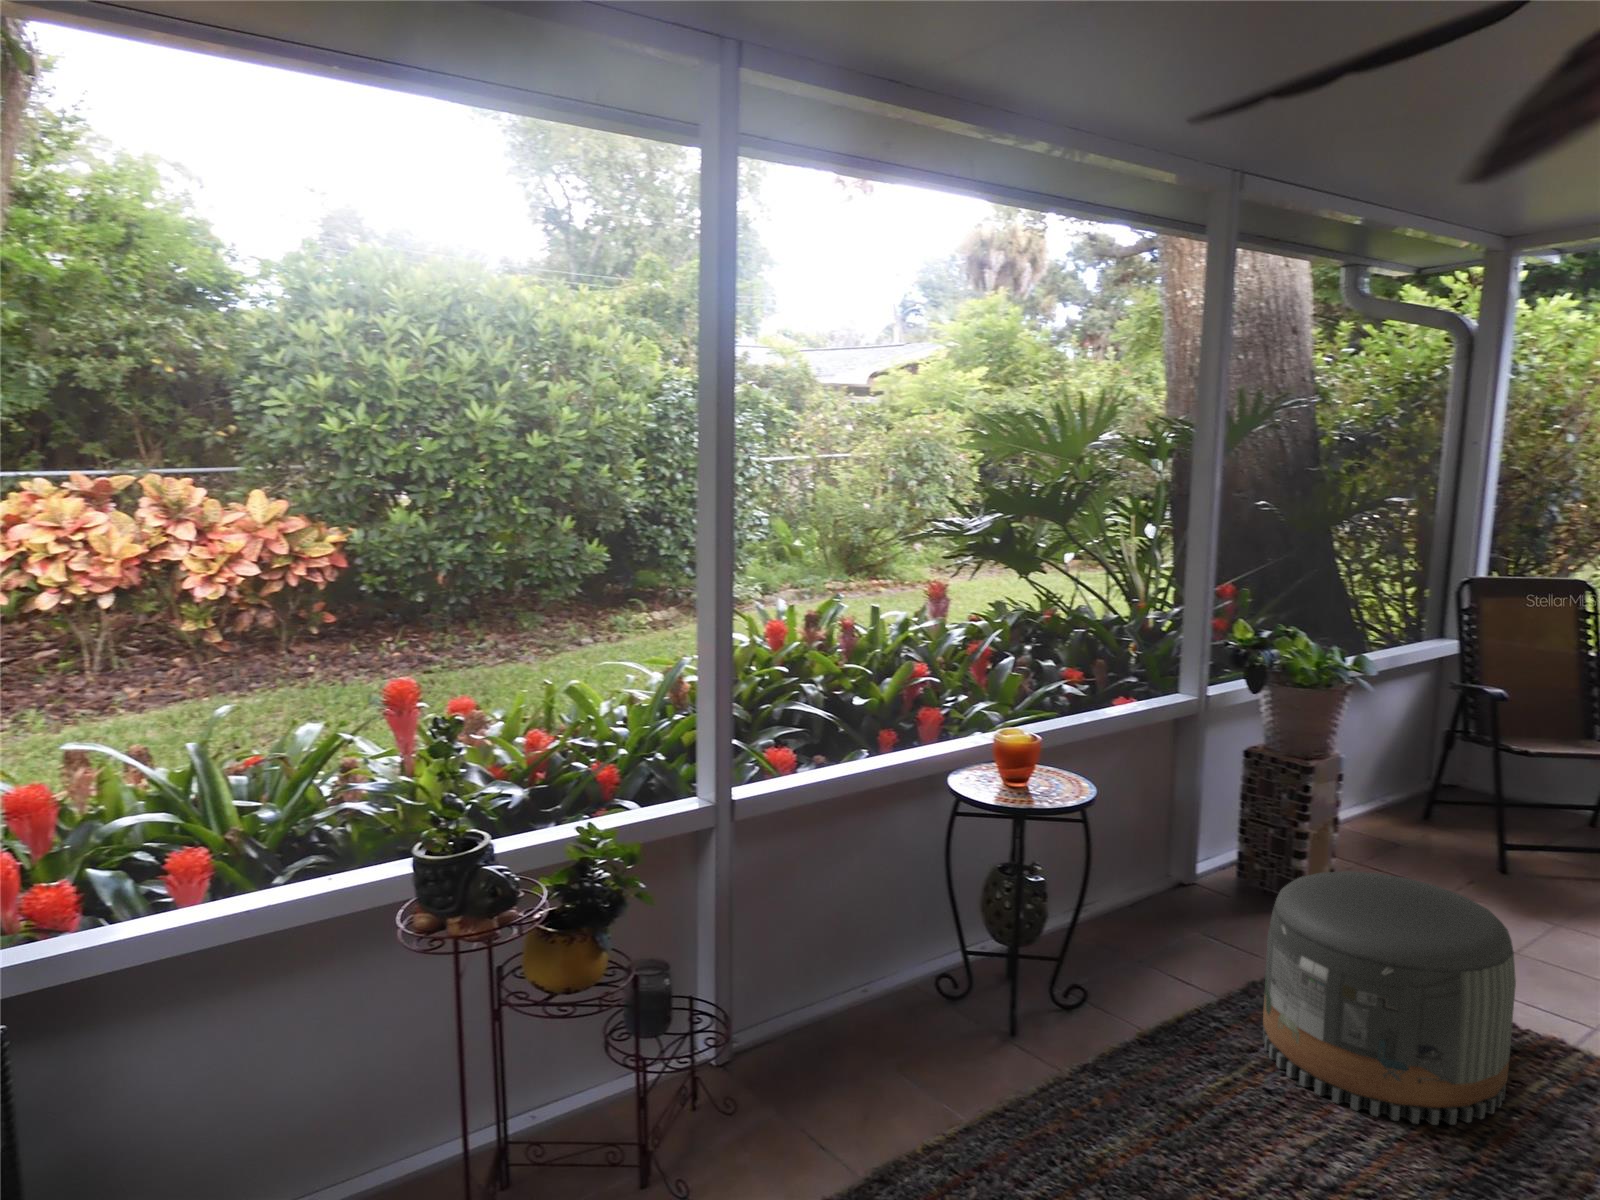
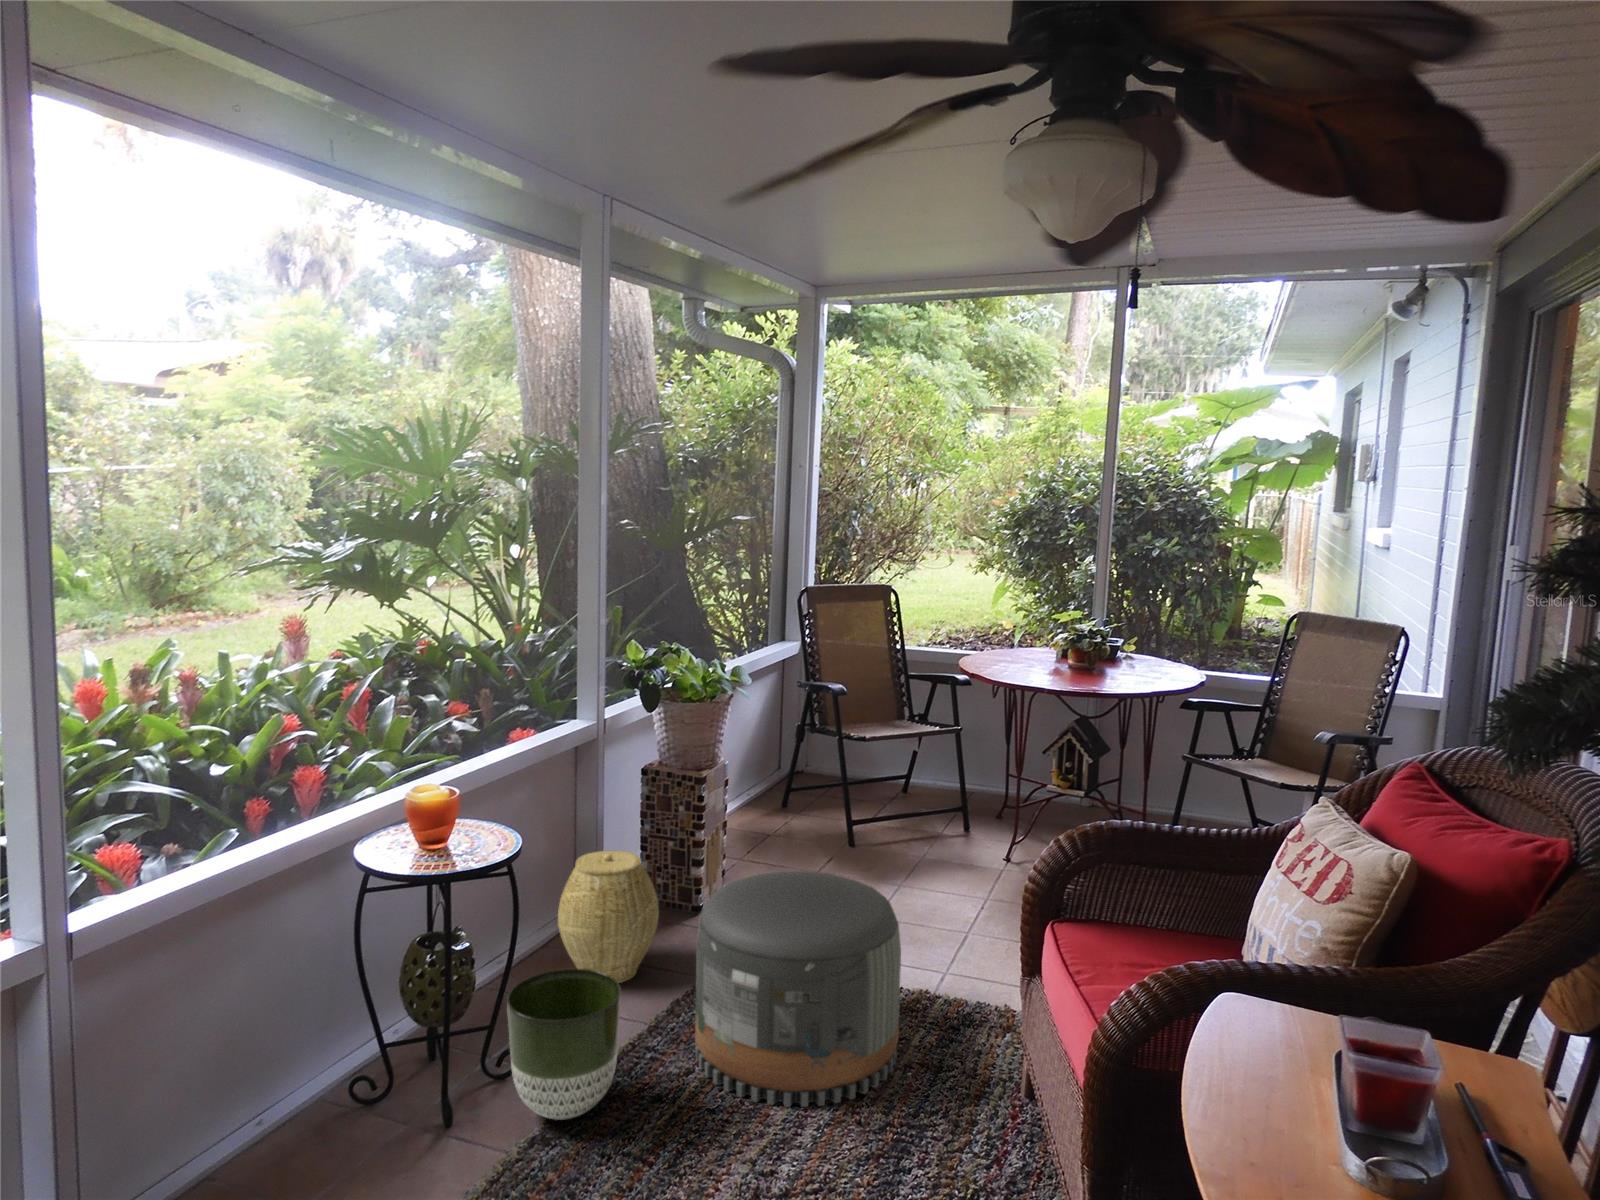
woven basket: none [1141,823,1244,954] -> present [558,851,659,983]
planter: none [1074,919,1182,1055] -> present [507,969,621,1120]

